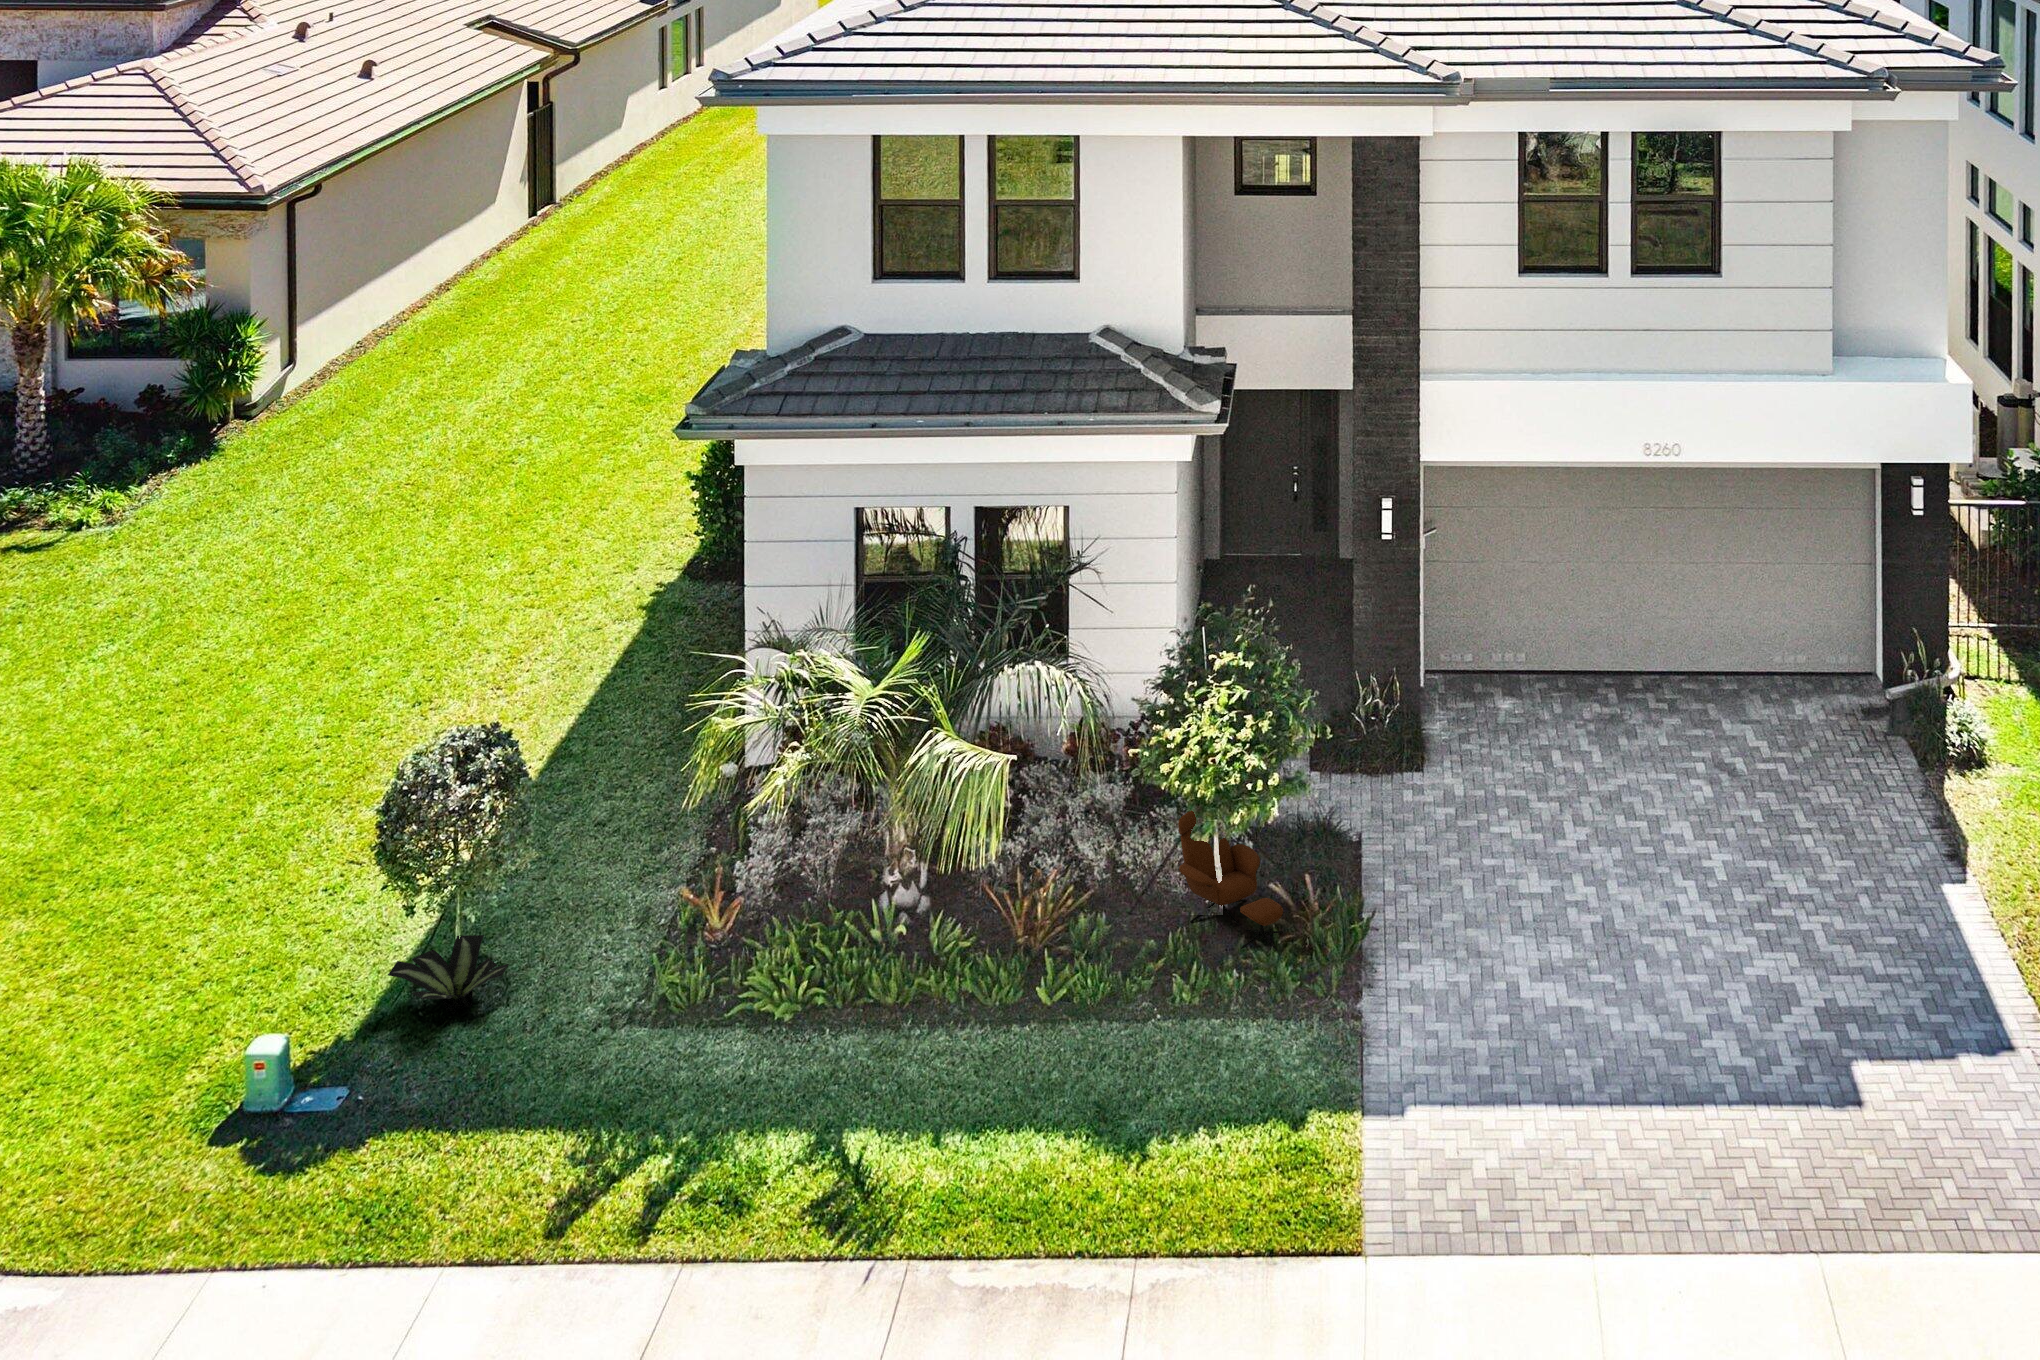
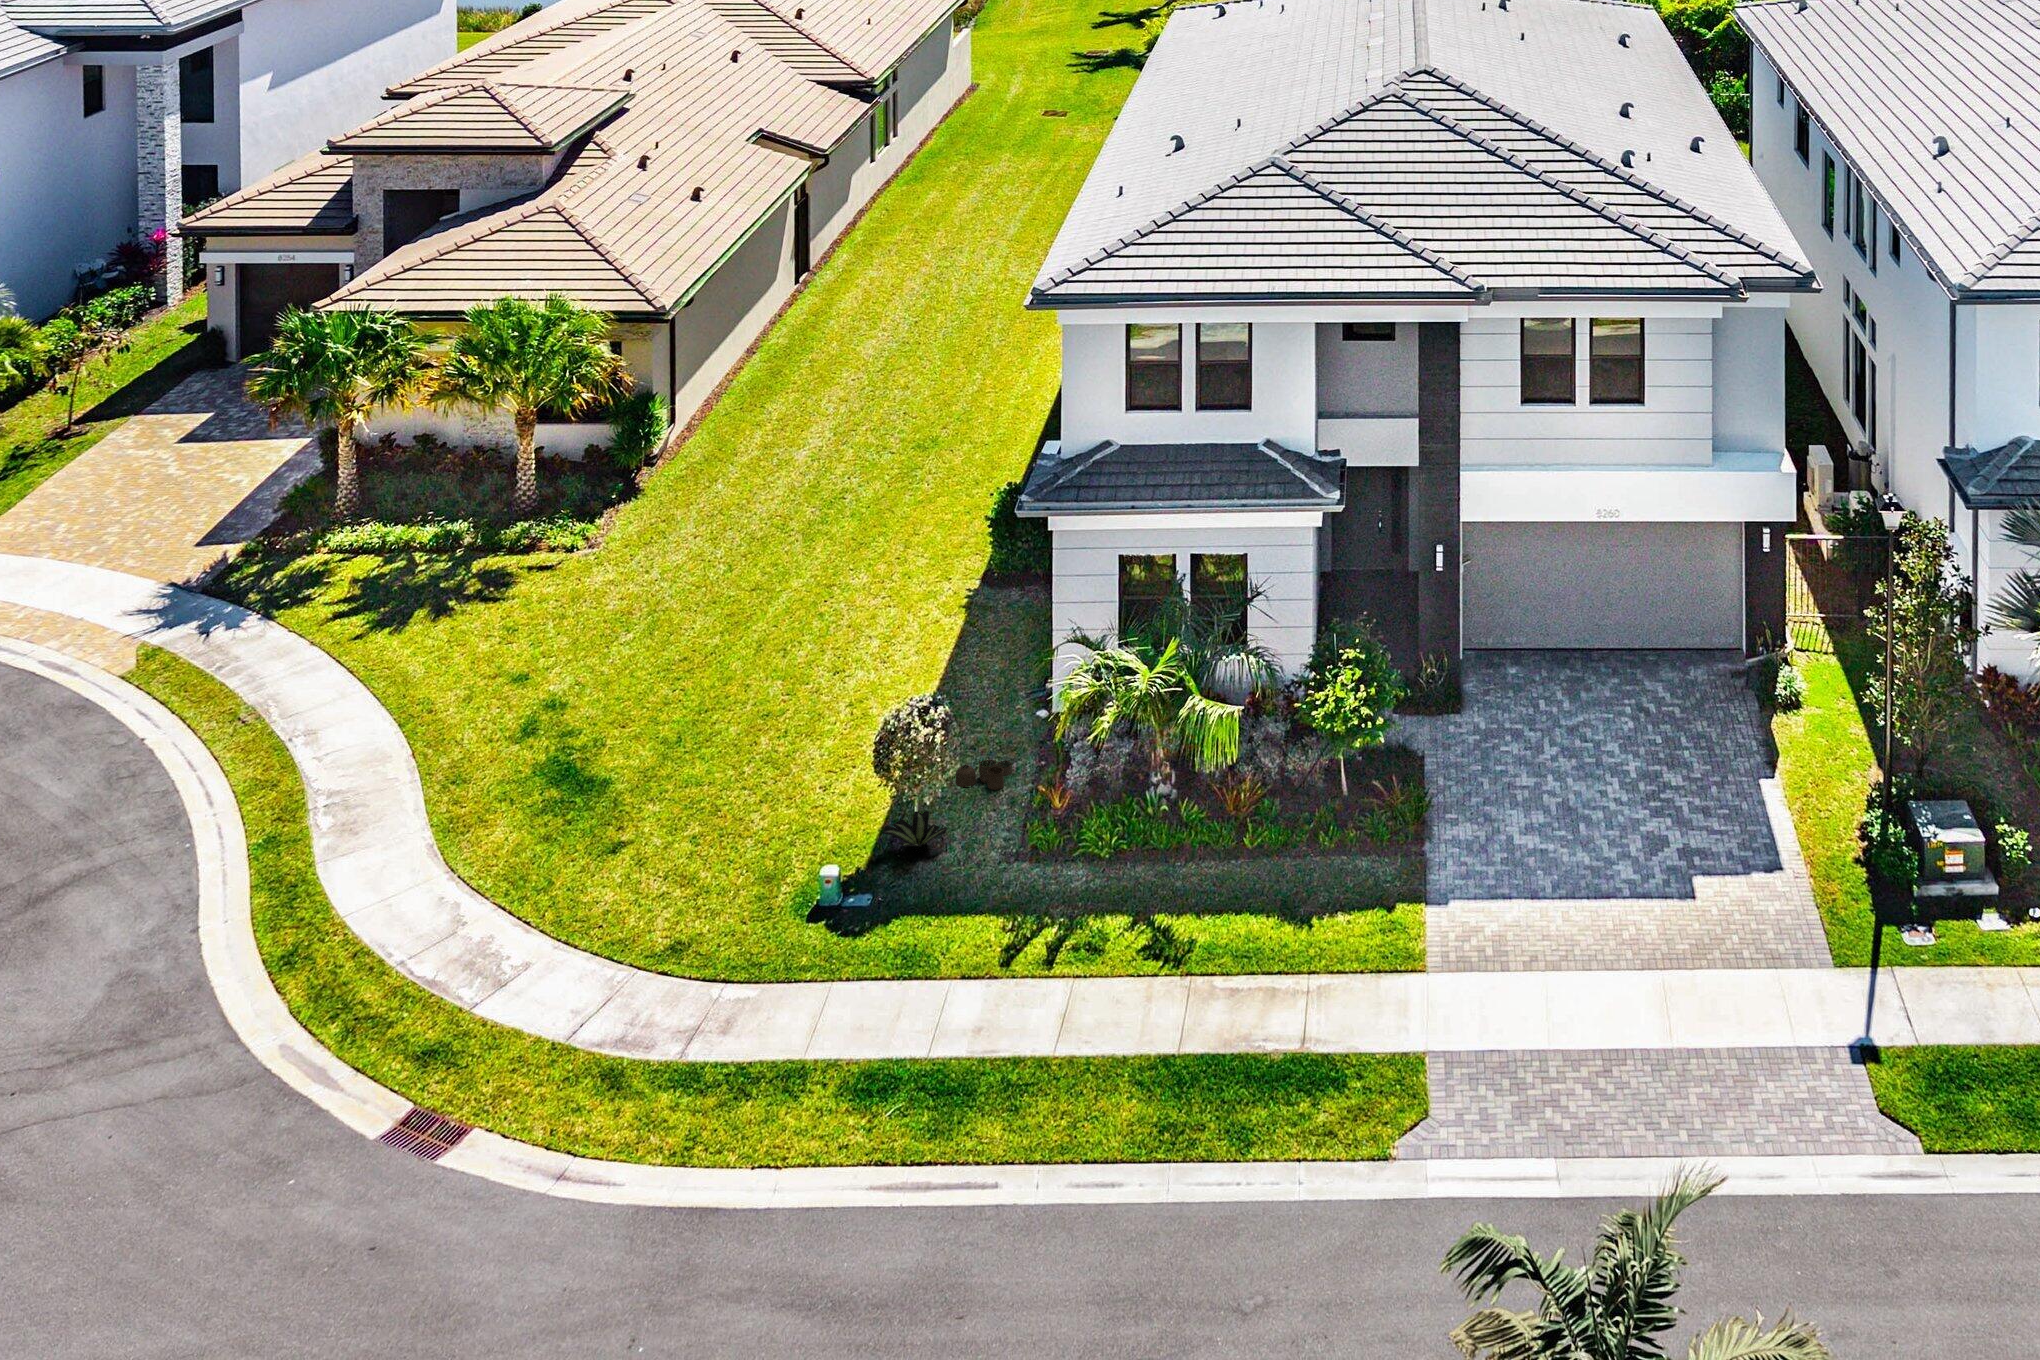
lounge chair: present [1178,810,1283,951] -> none [1320,735,1381,818]
woven basket: none [556,844,658,898] -> present [956,758,1012,790]

